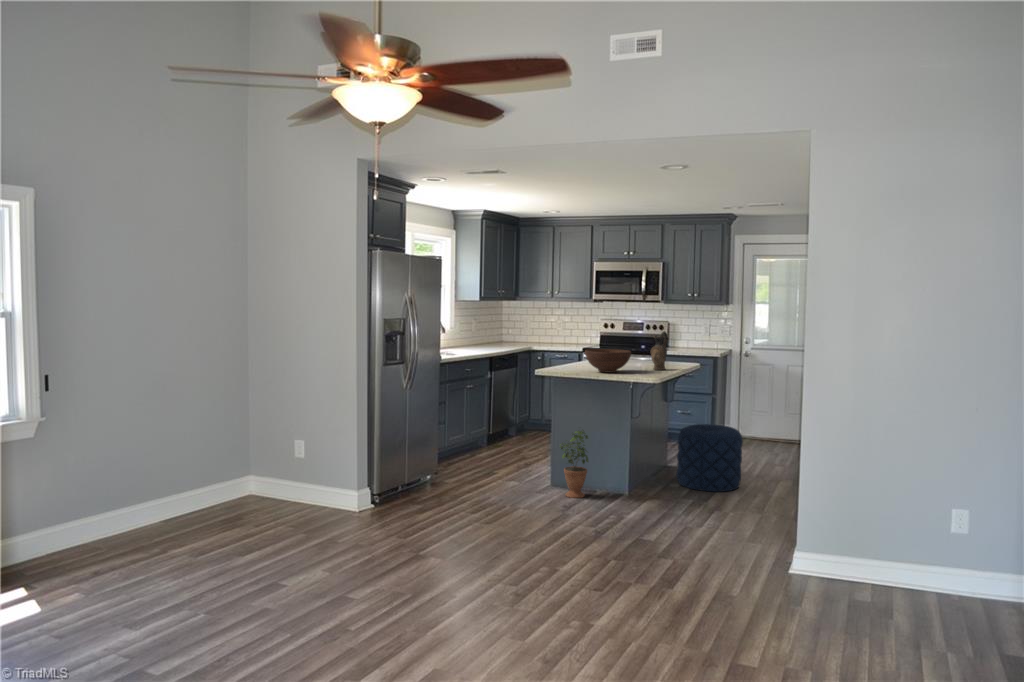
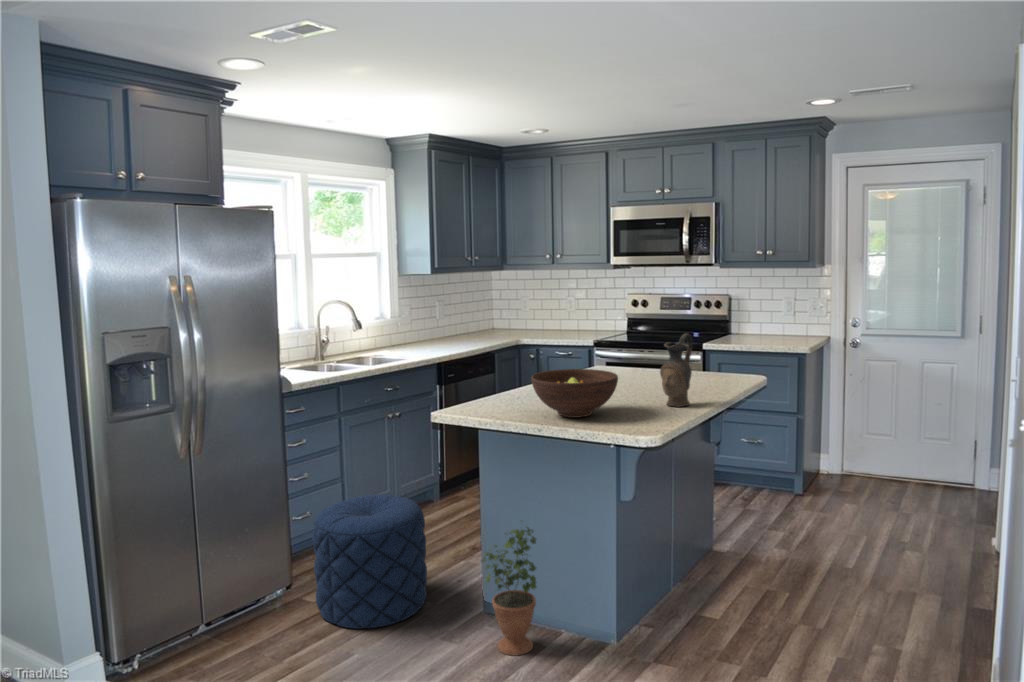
pouf: present [676,424,743,492] -> present [312,494,427,629]

